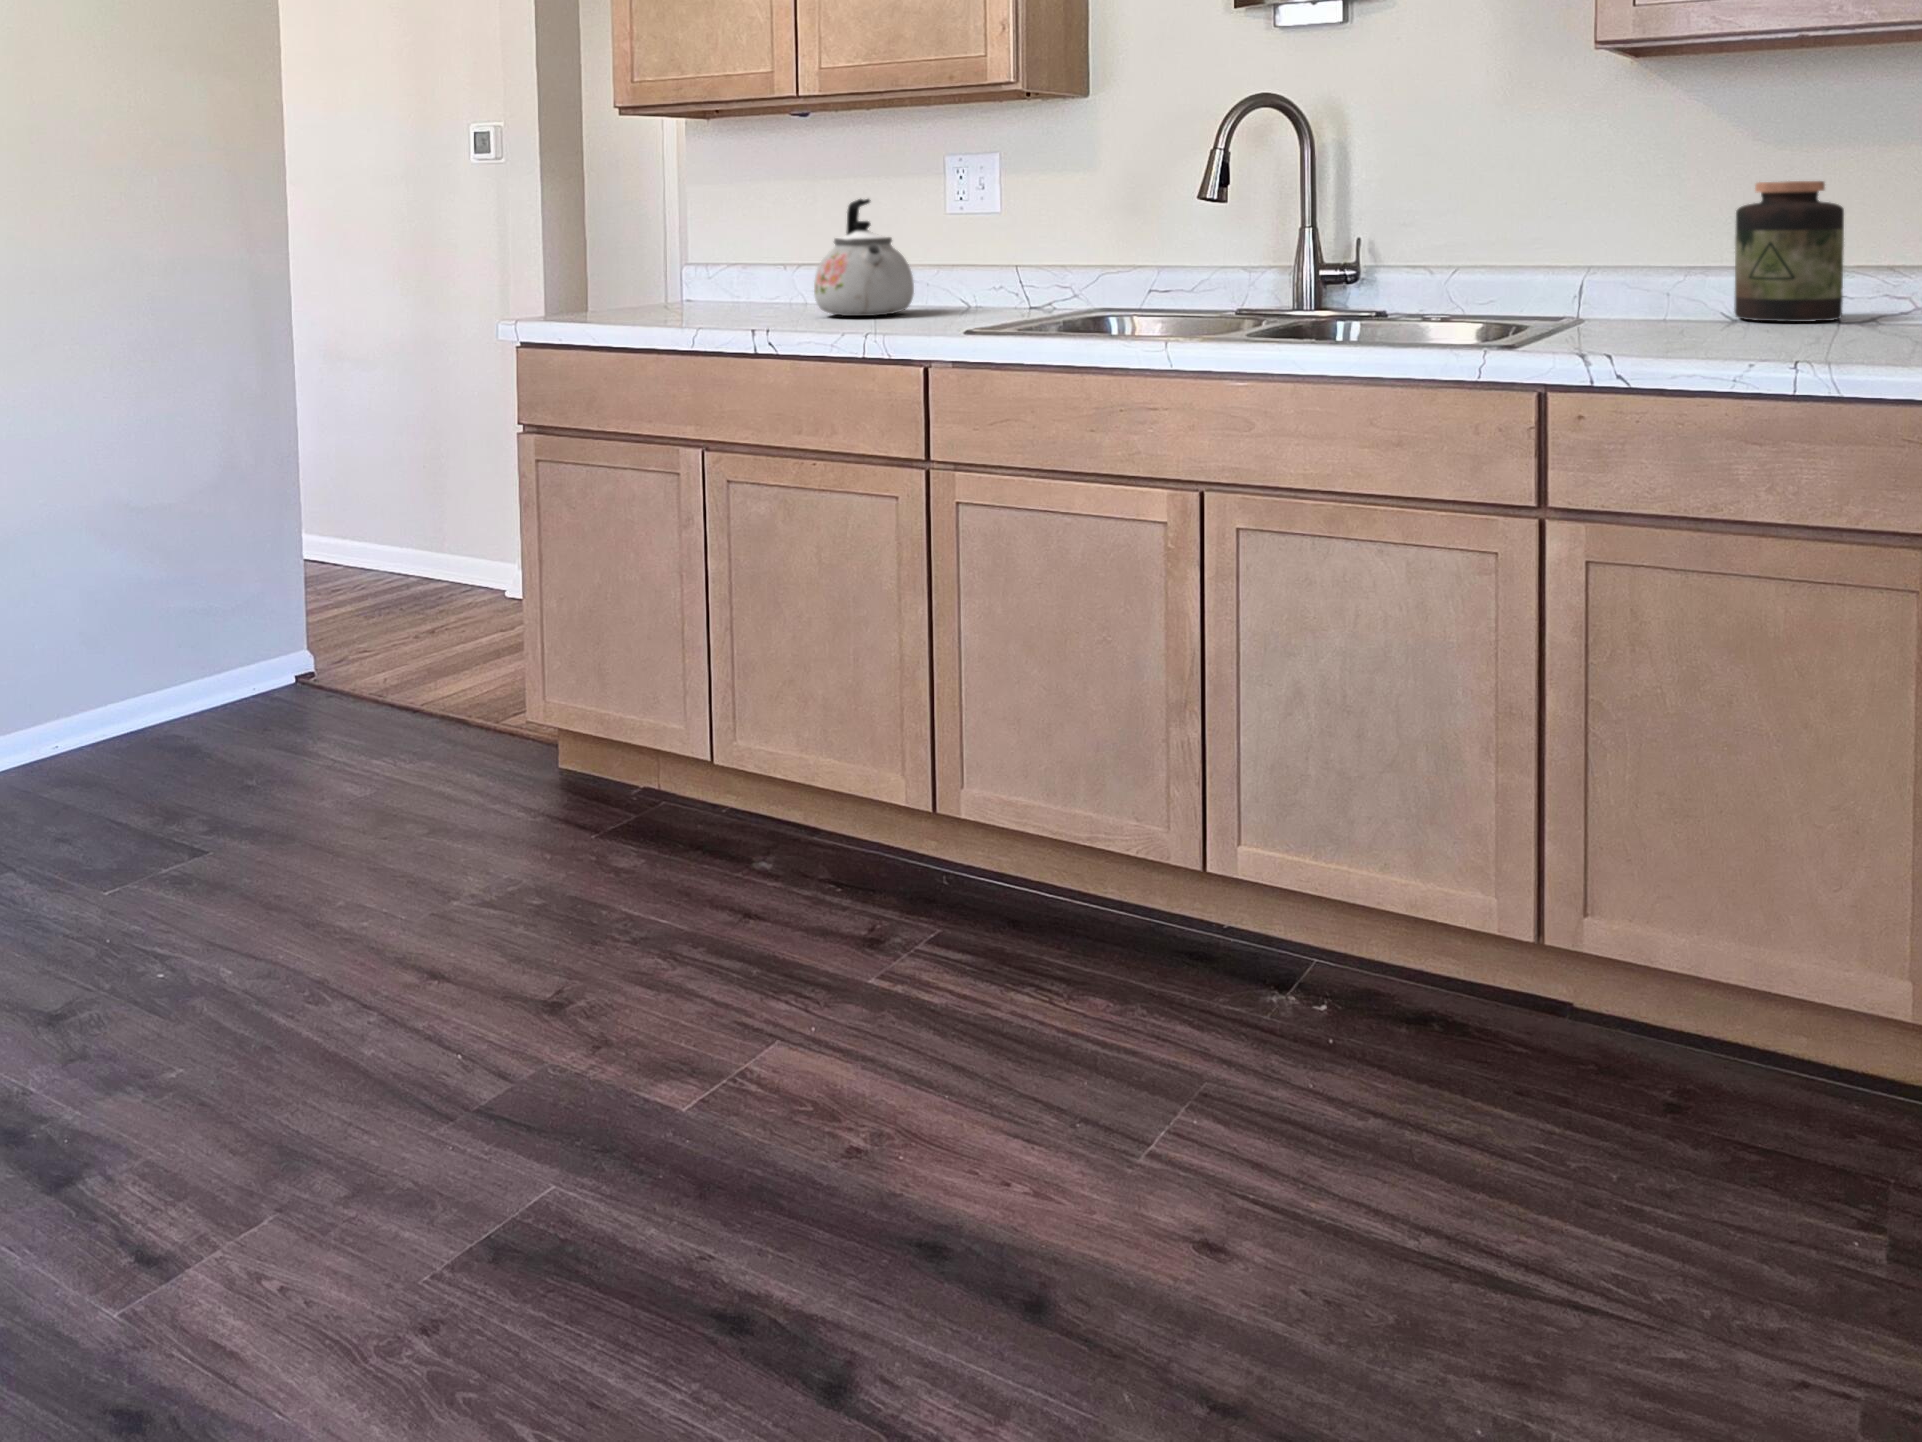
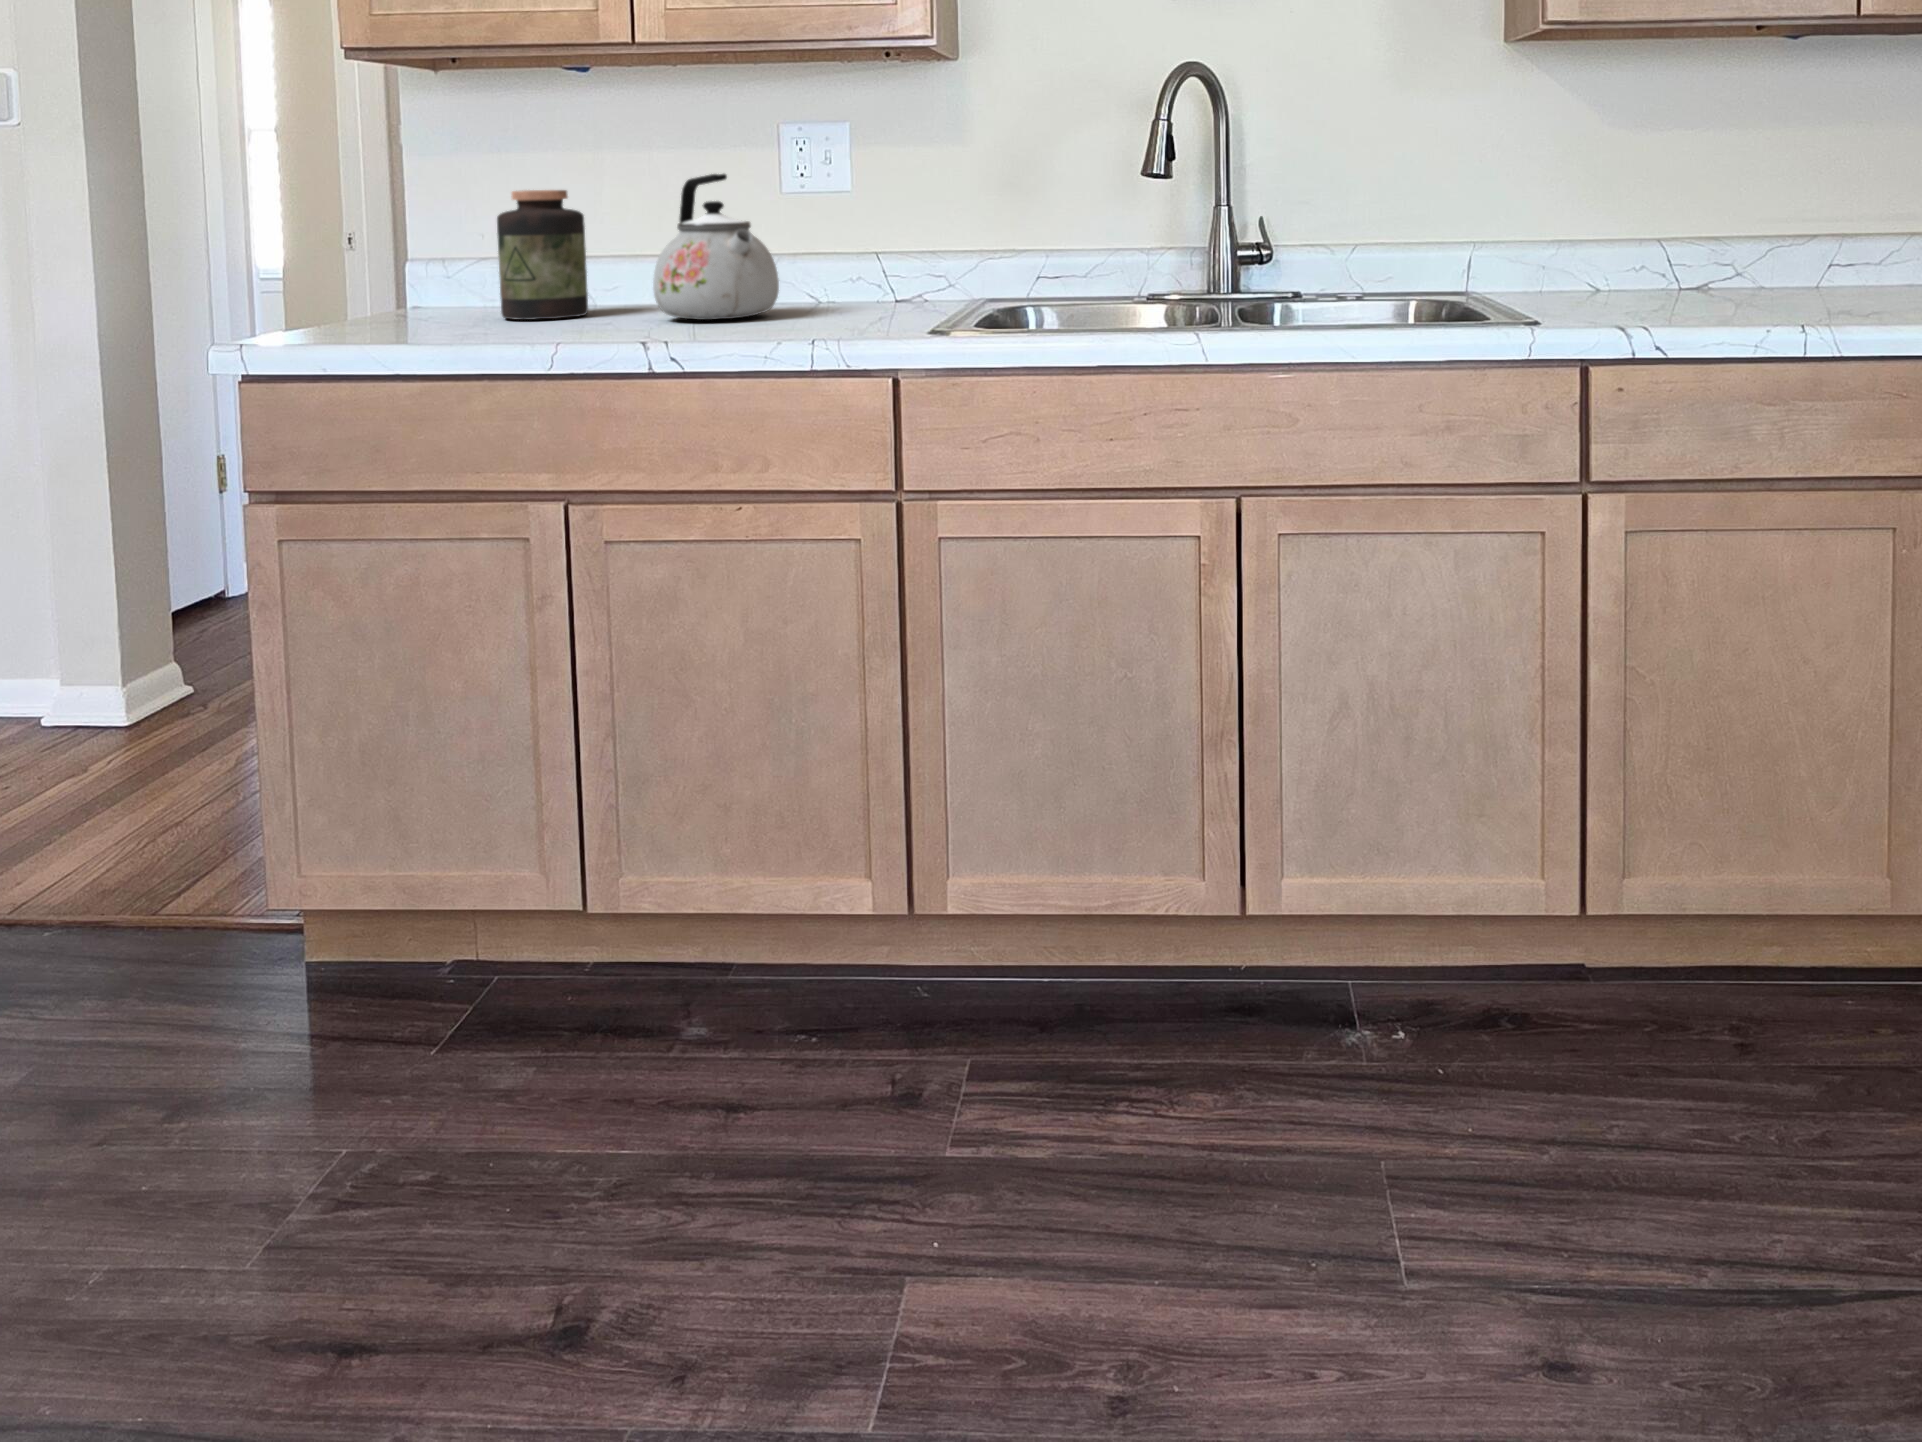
jar: present [1734,181,1844,322] -> present [497,190,588,320]

